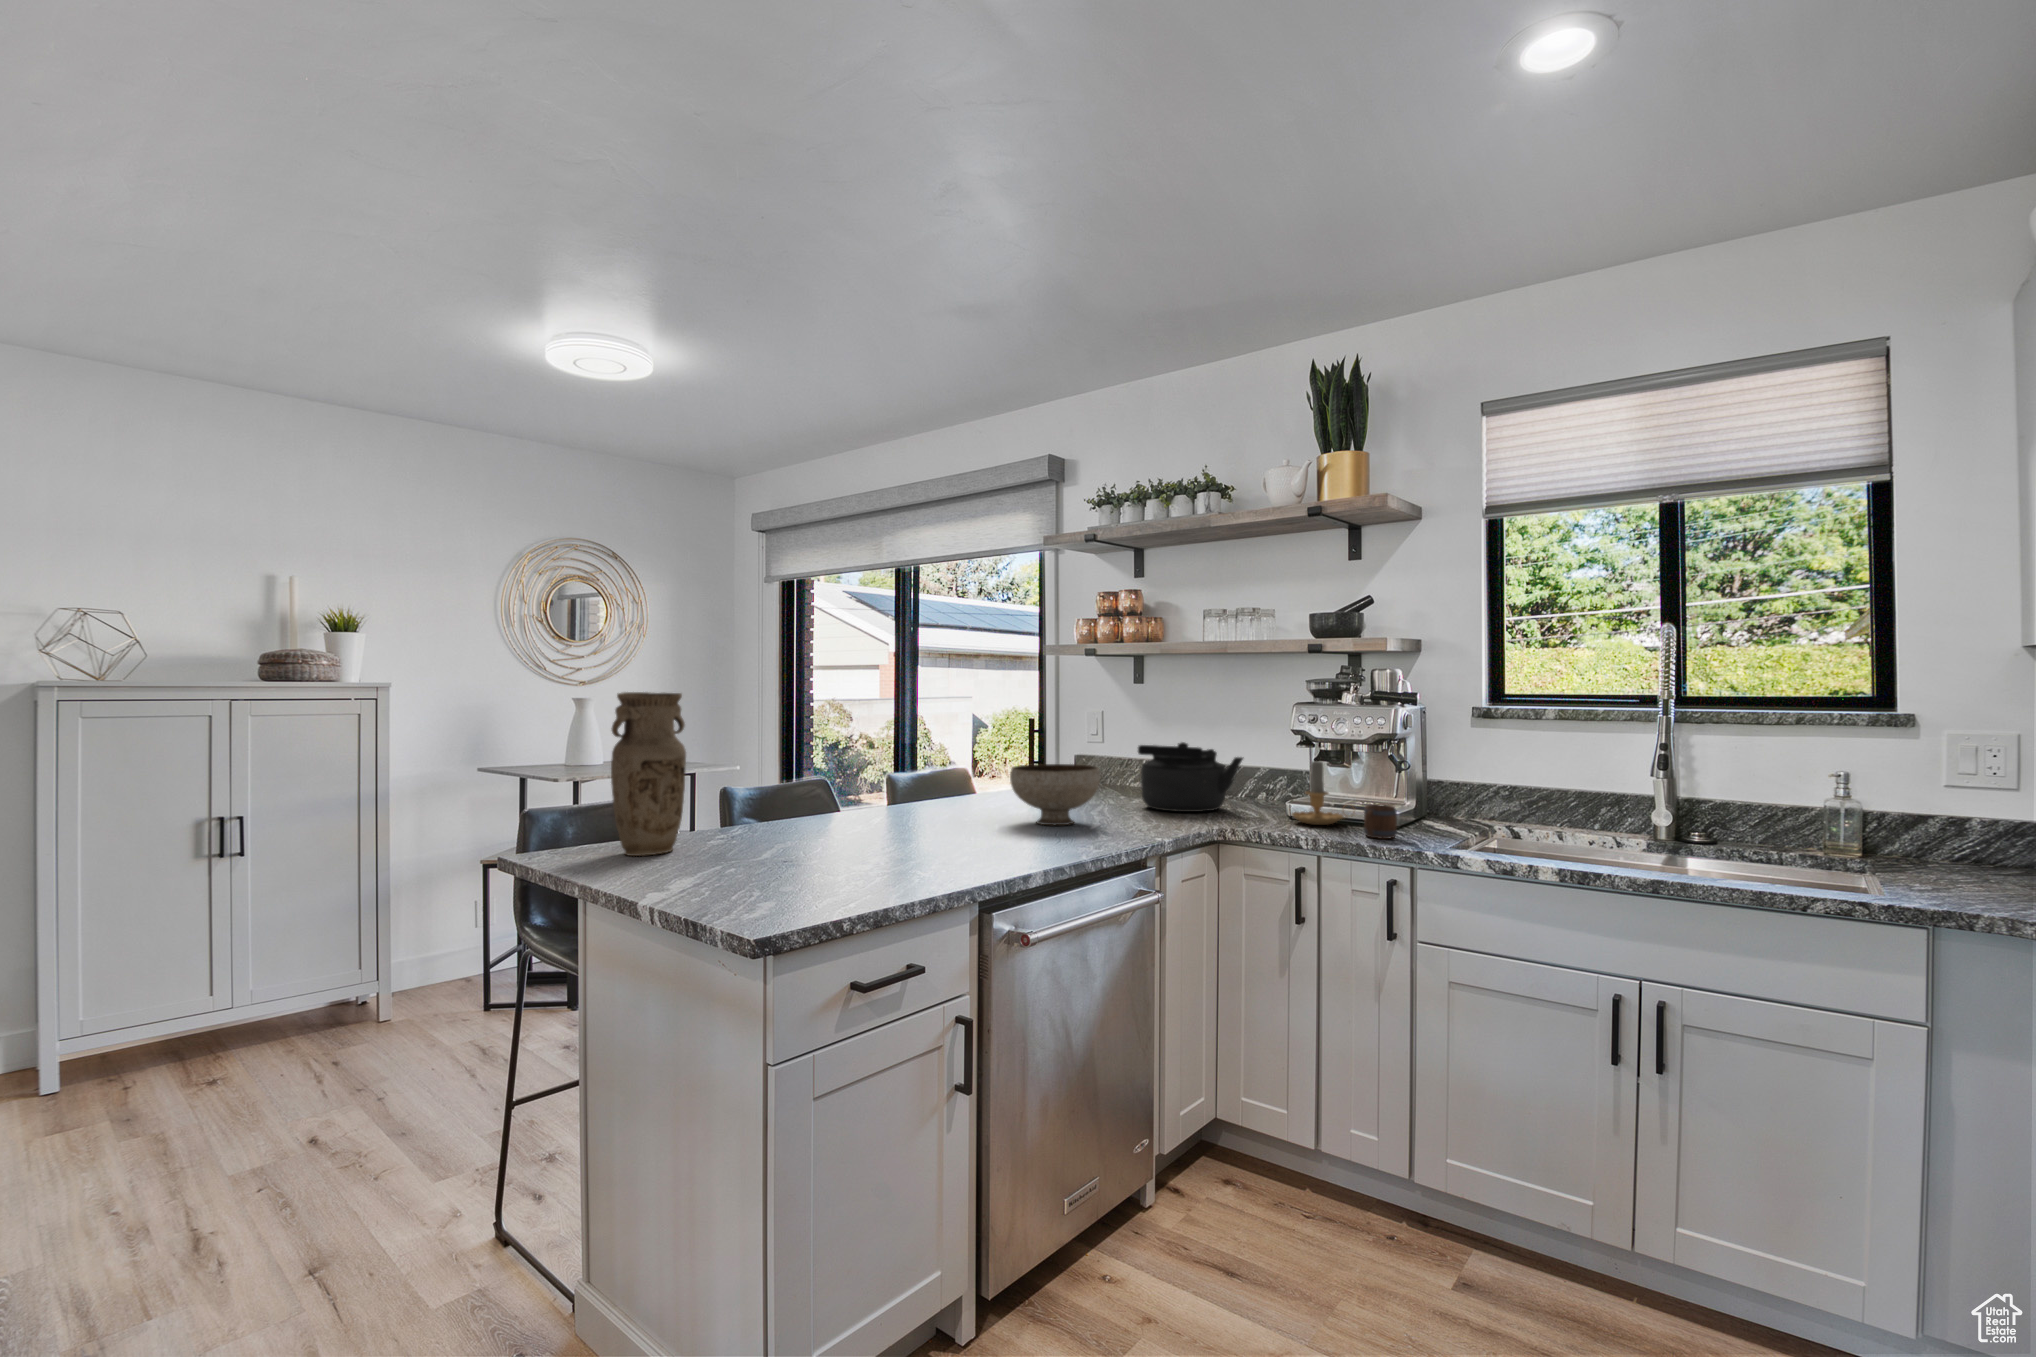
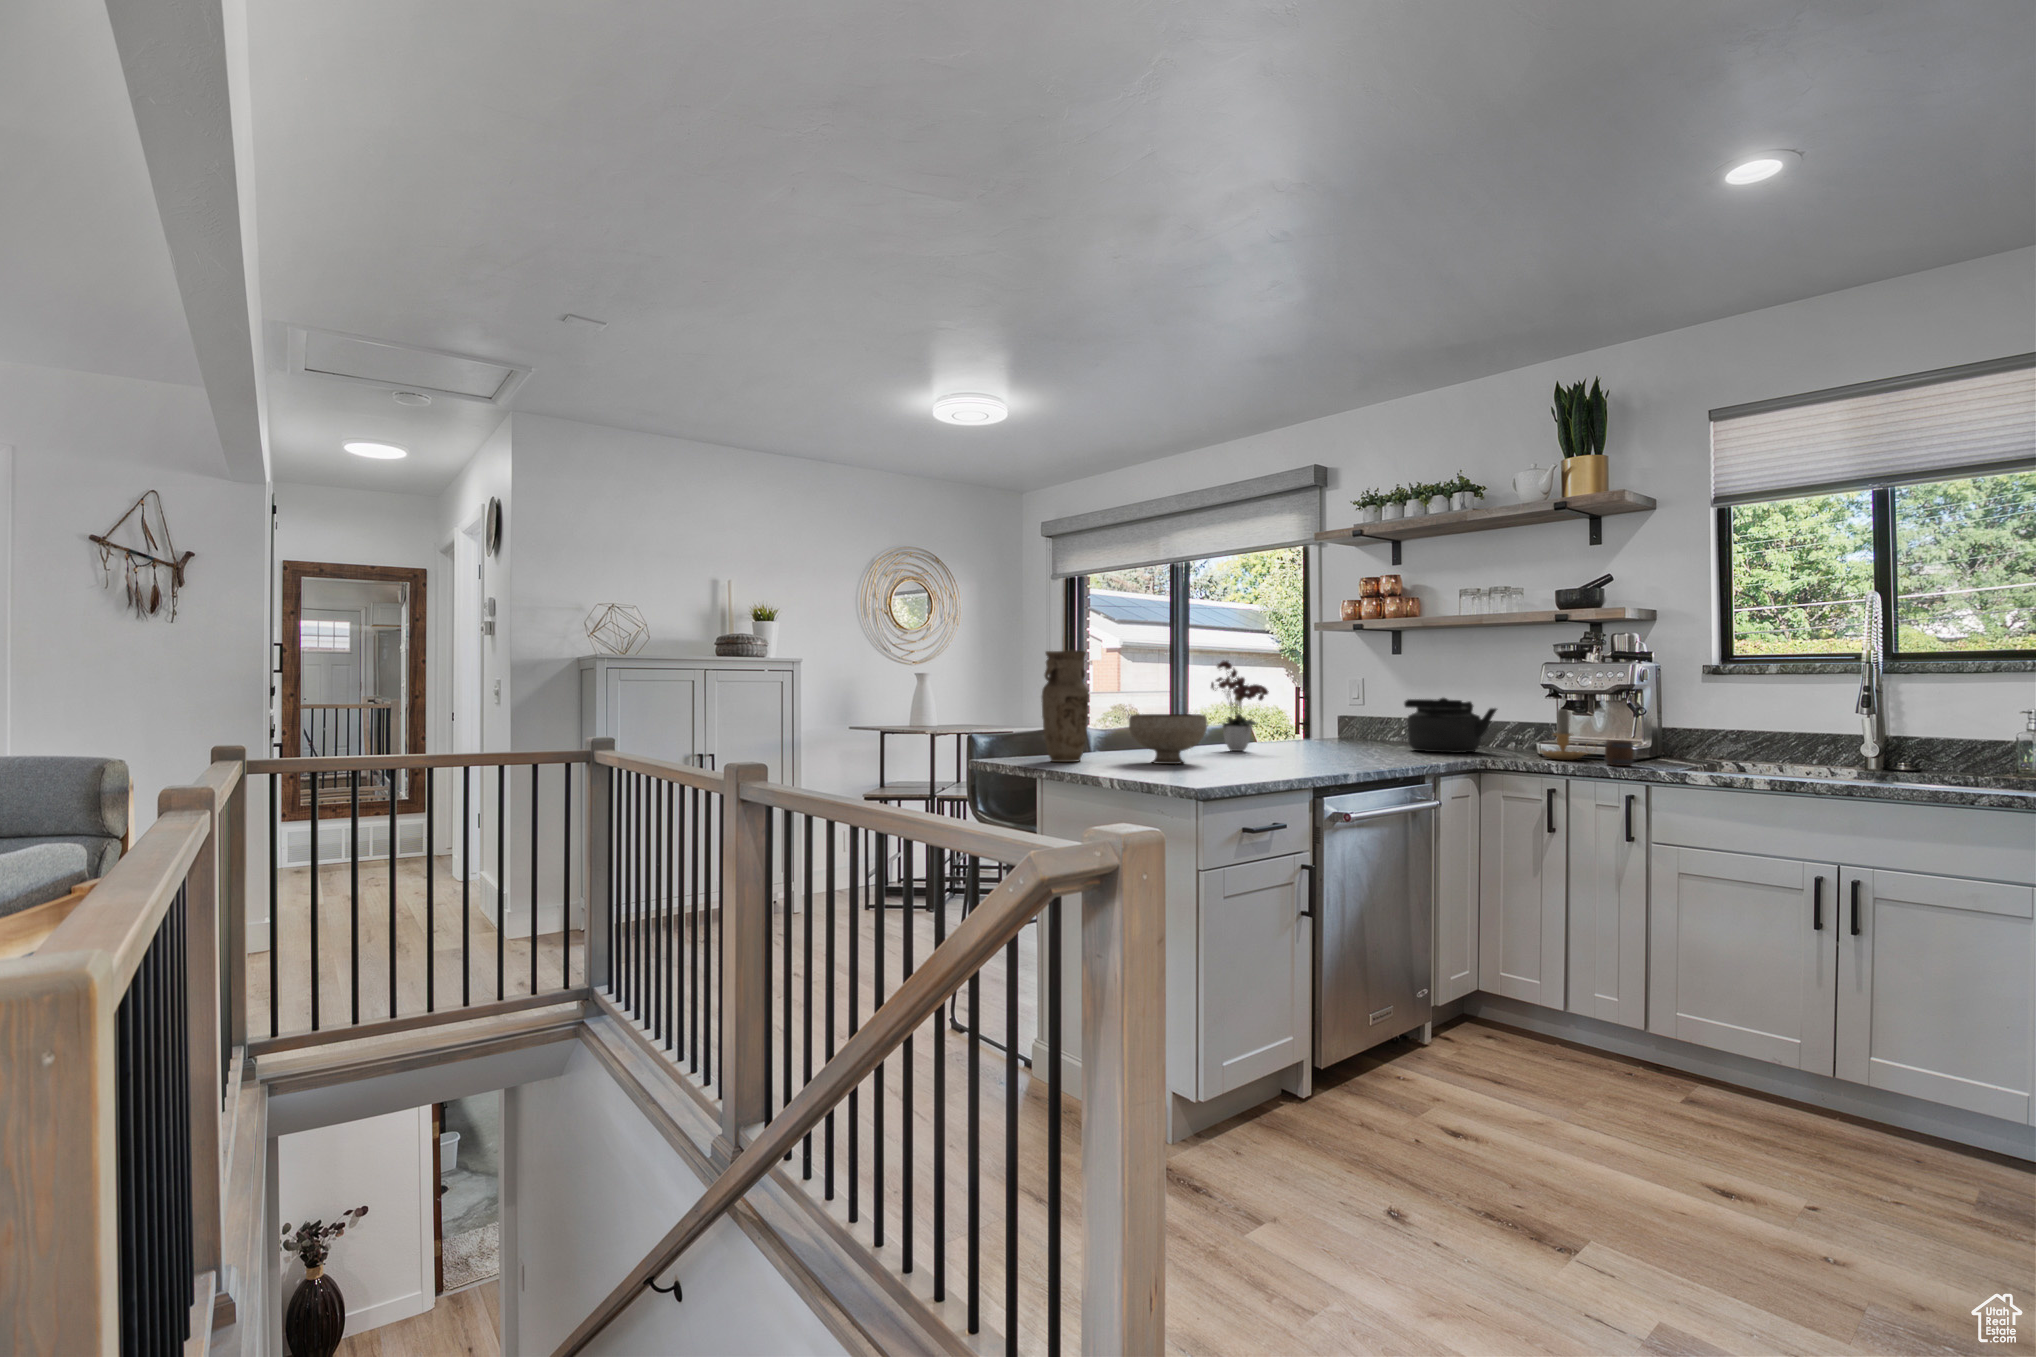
flower arrangement: none [887,692,973,816] -> present [1211,660,1269,751]
bowl: present [1010,764,1100,825] -> present [1129,714,1208,764]

